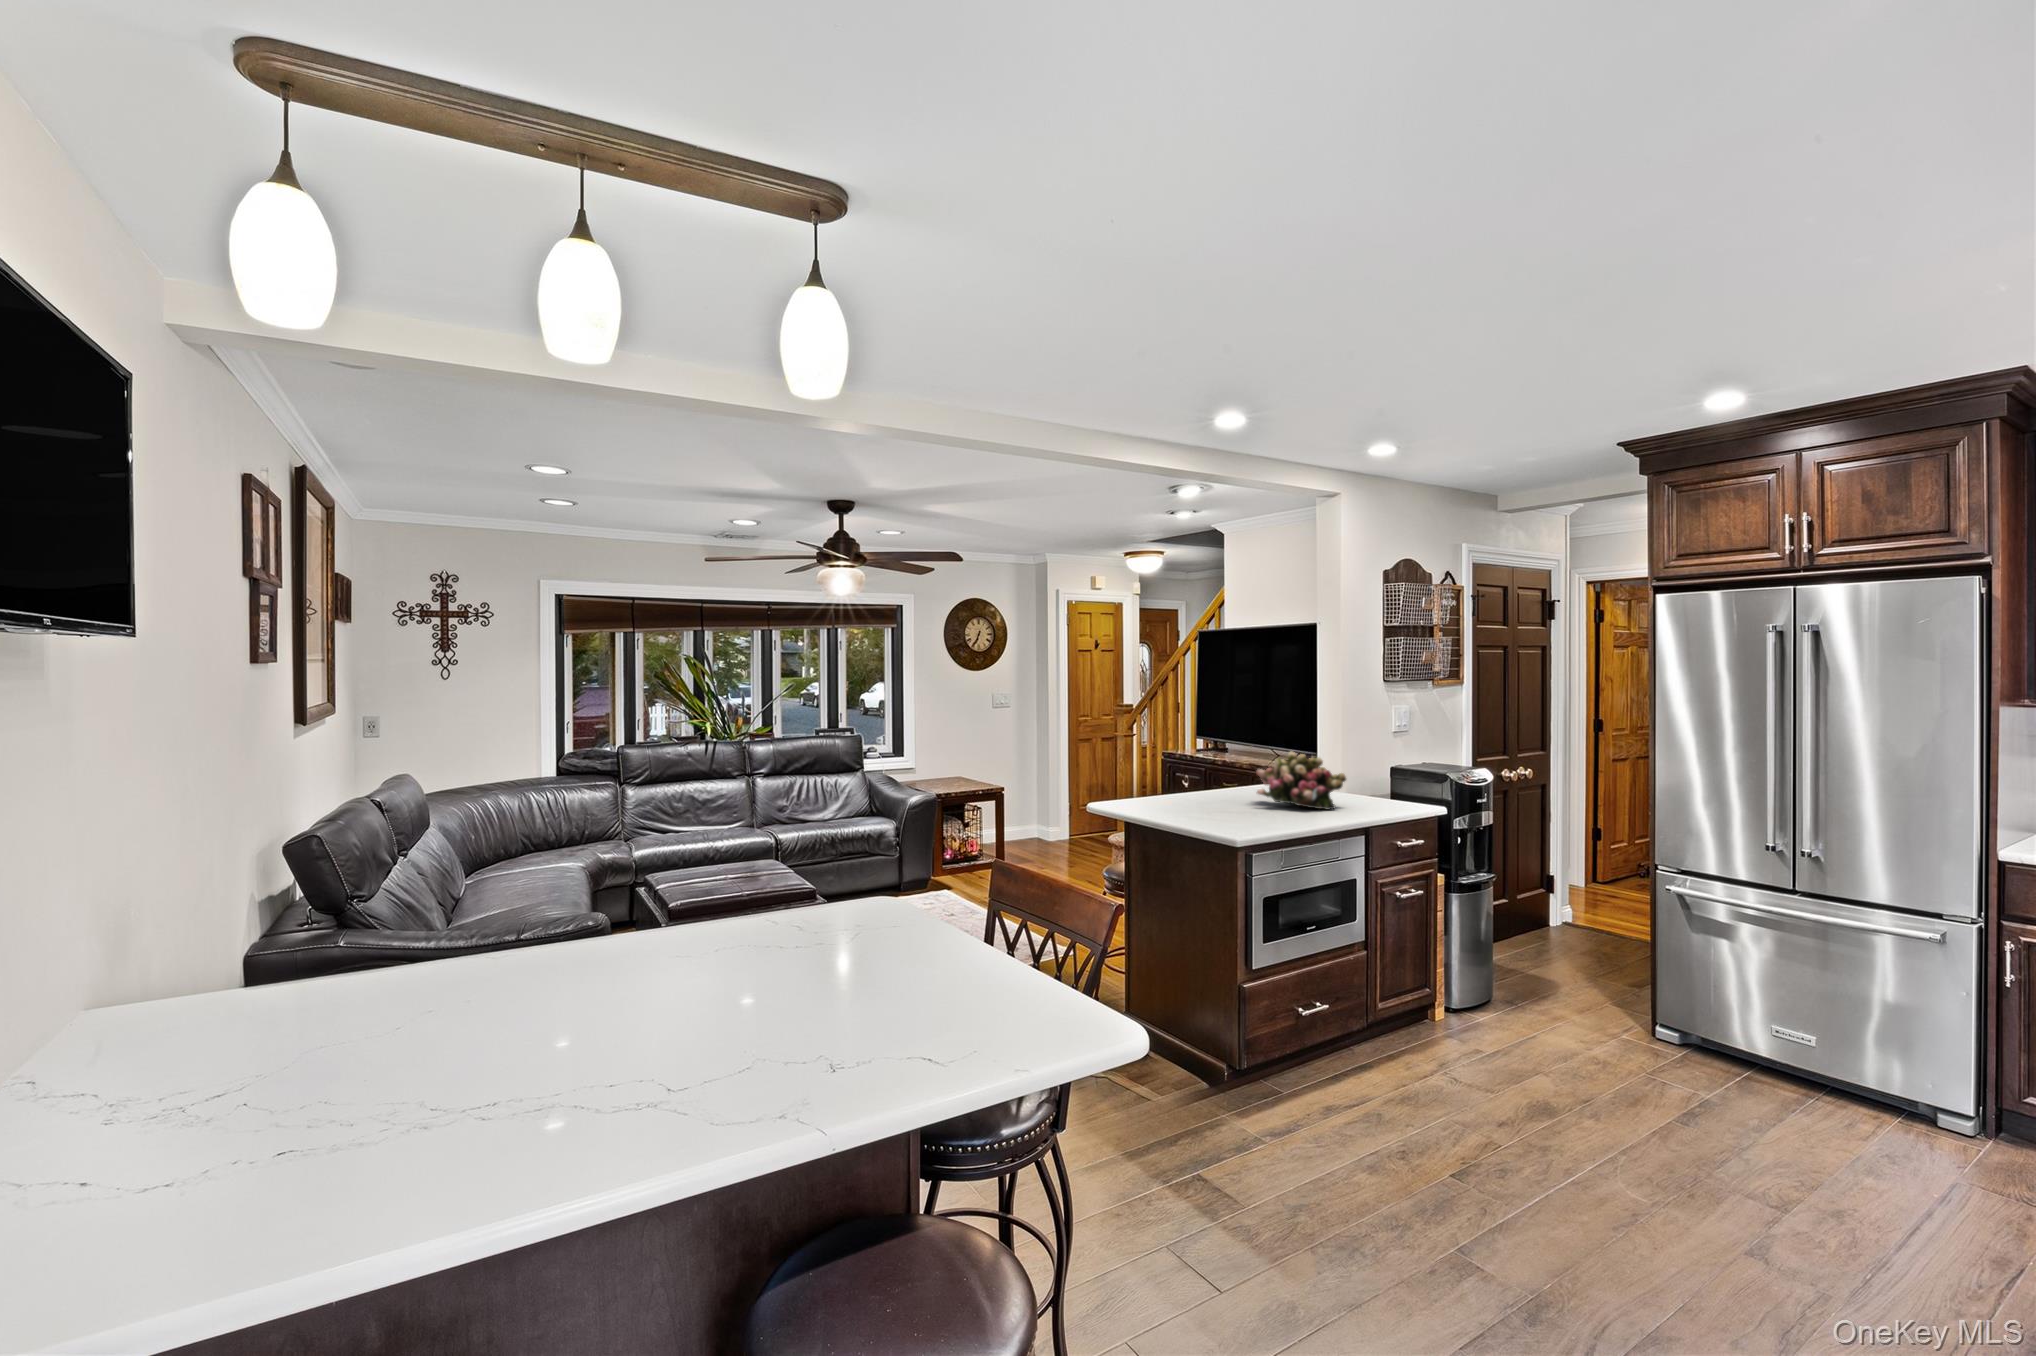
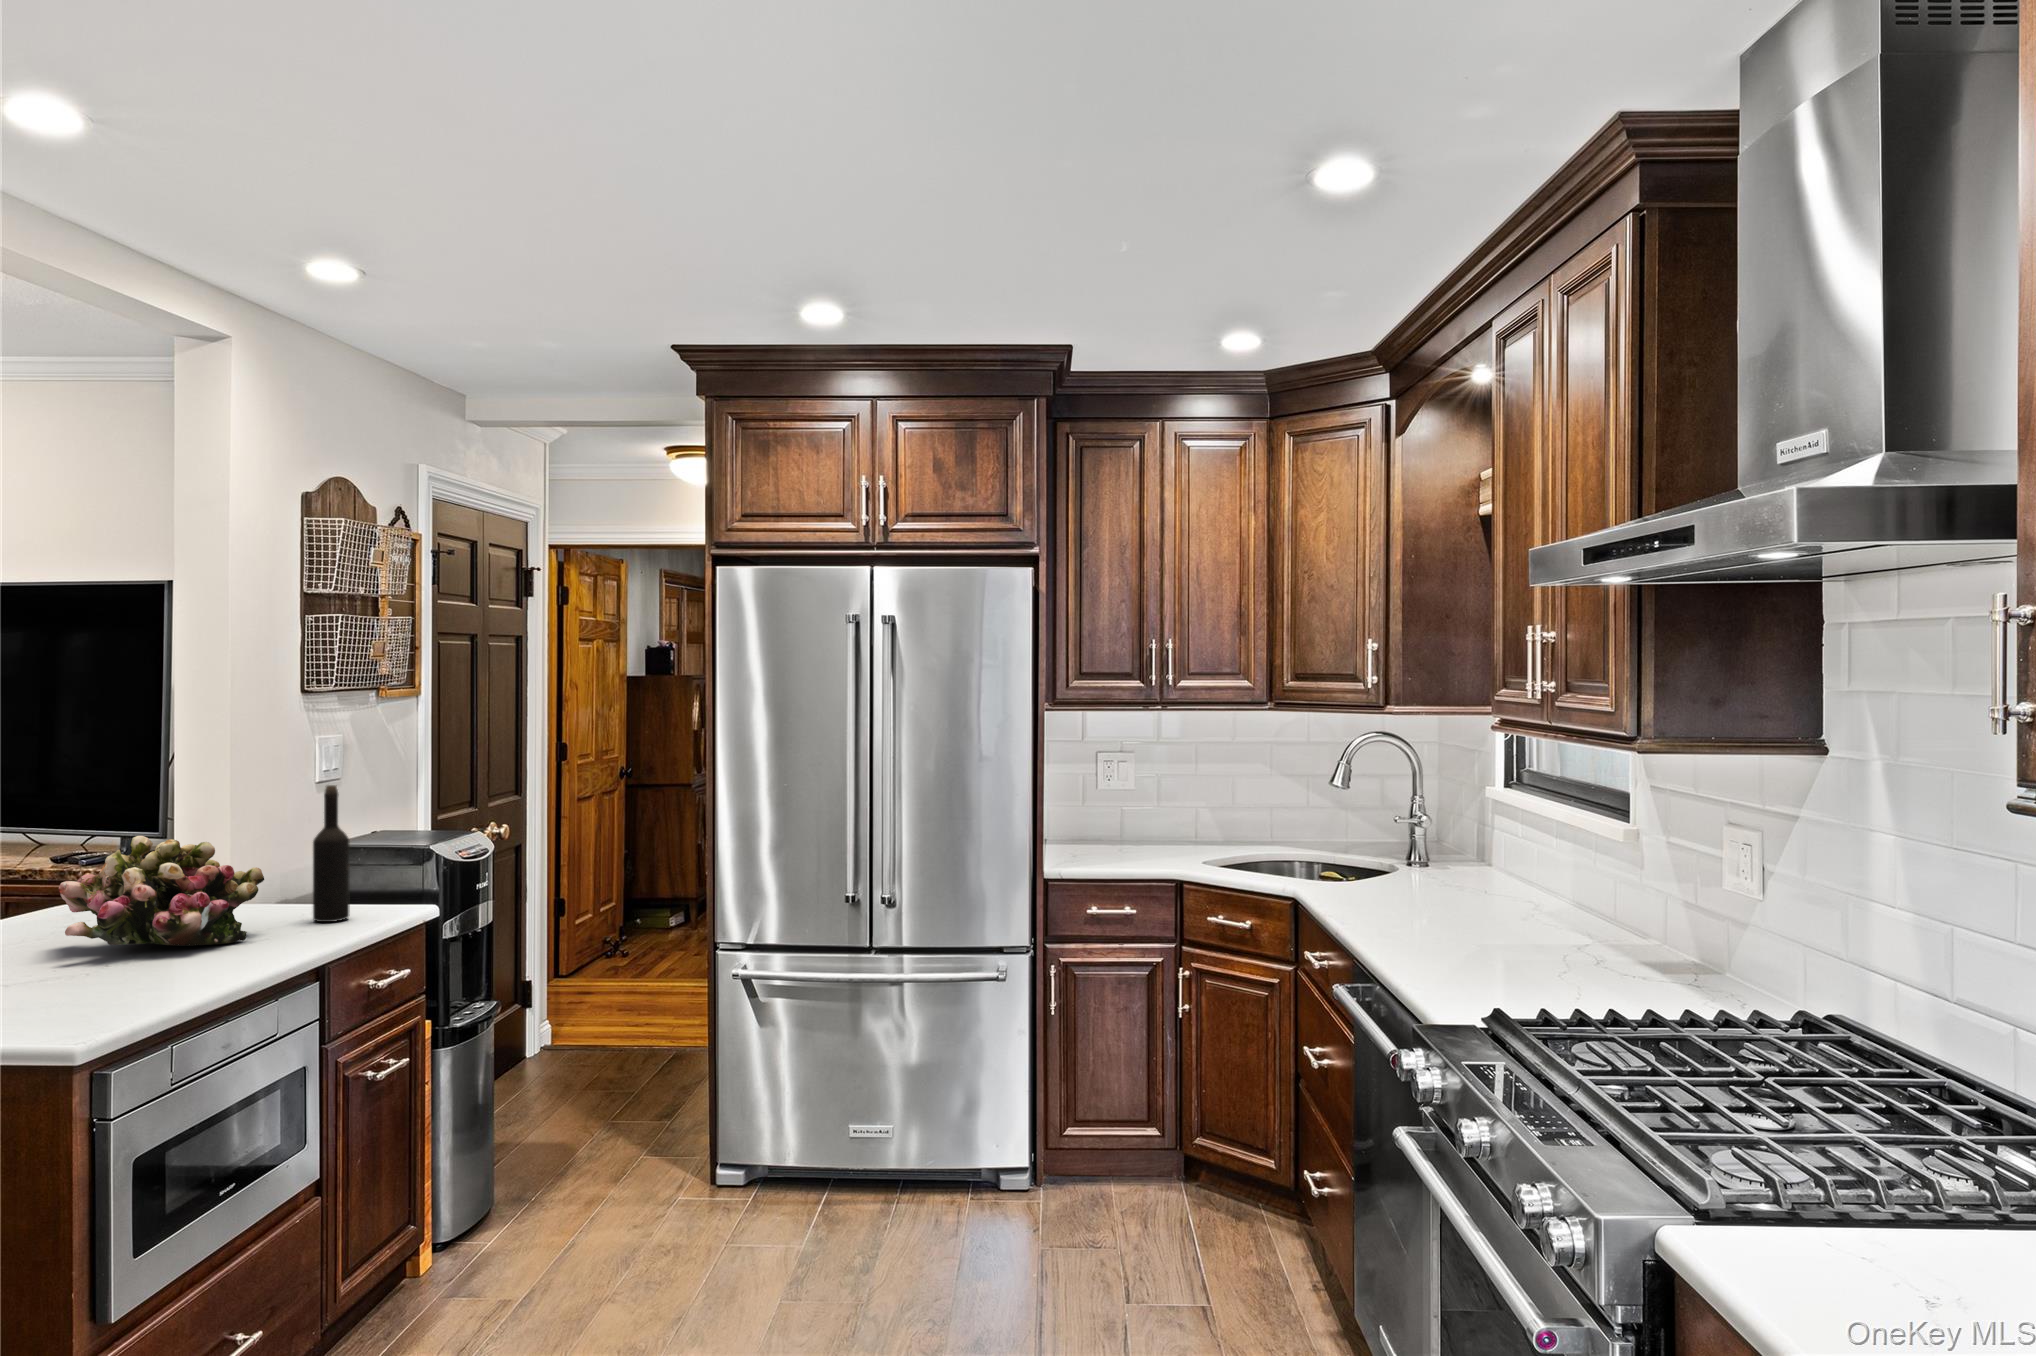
wine bottle: none [1373,733,1393,808] -> present [313,785,350,922]

